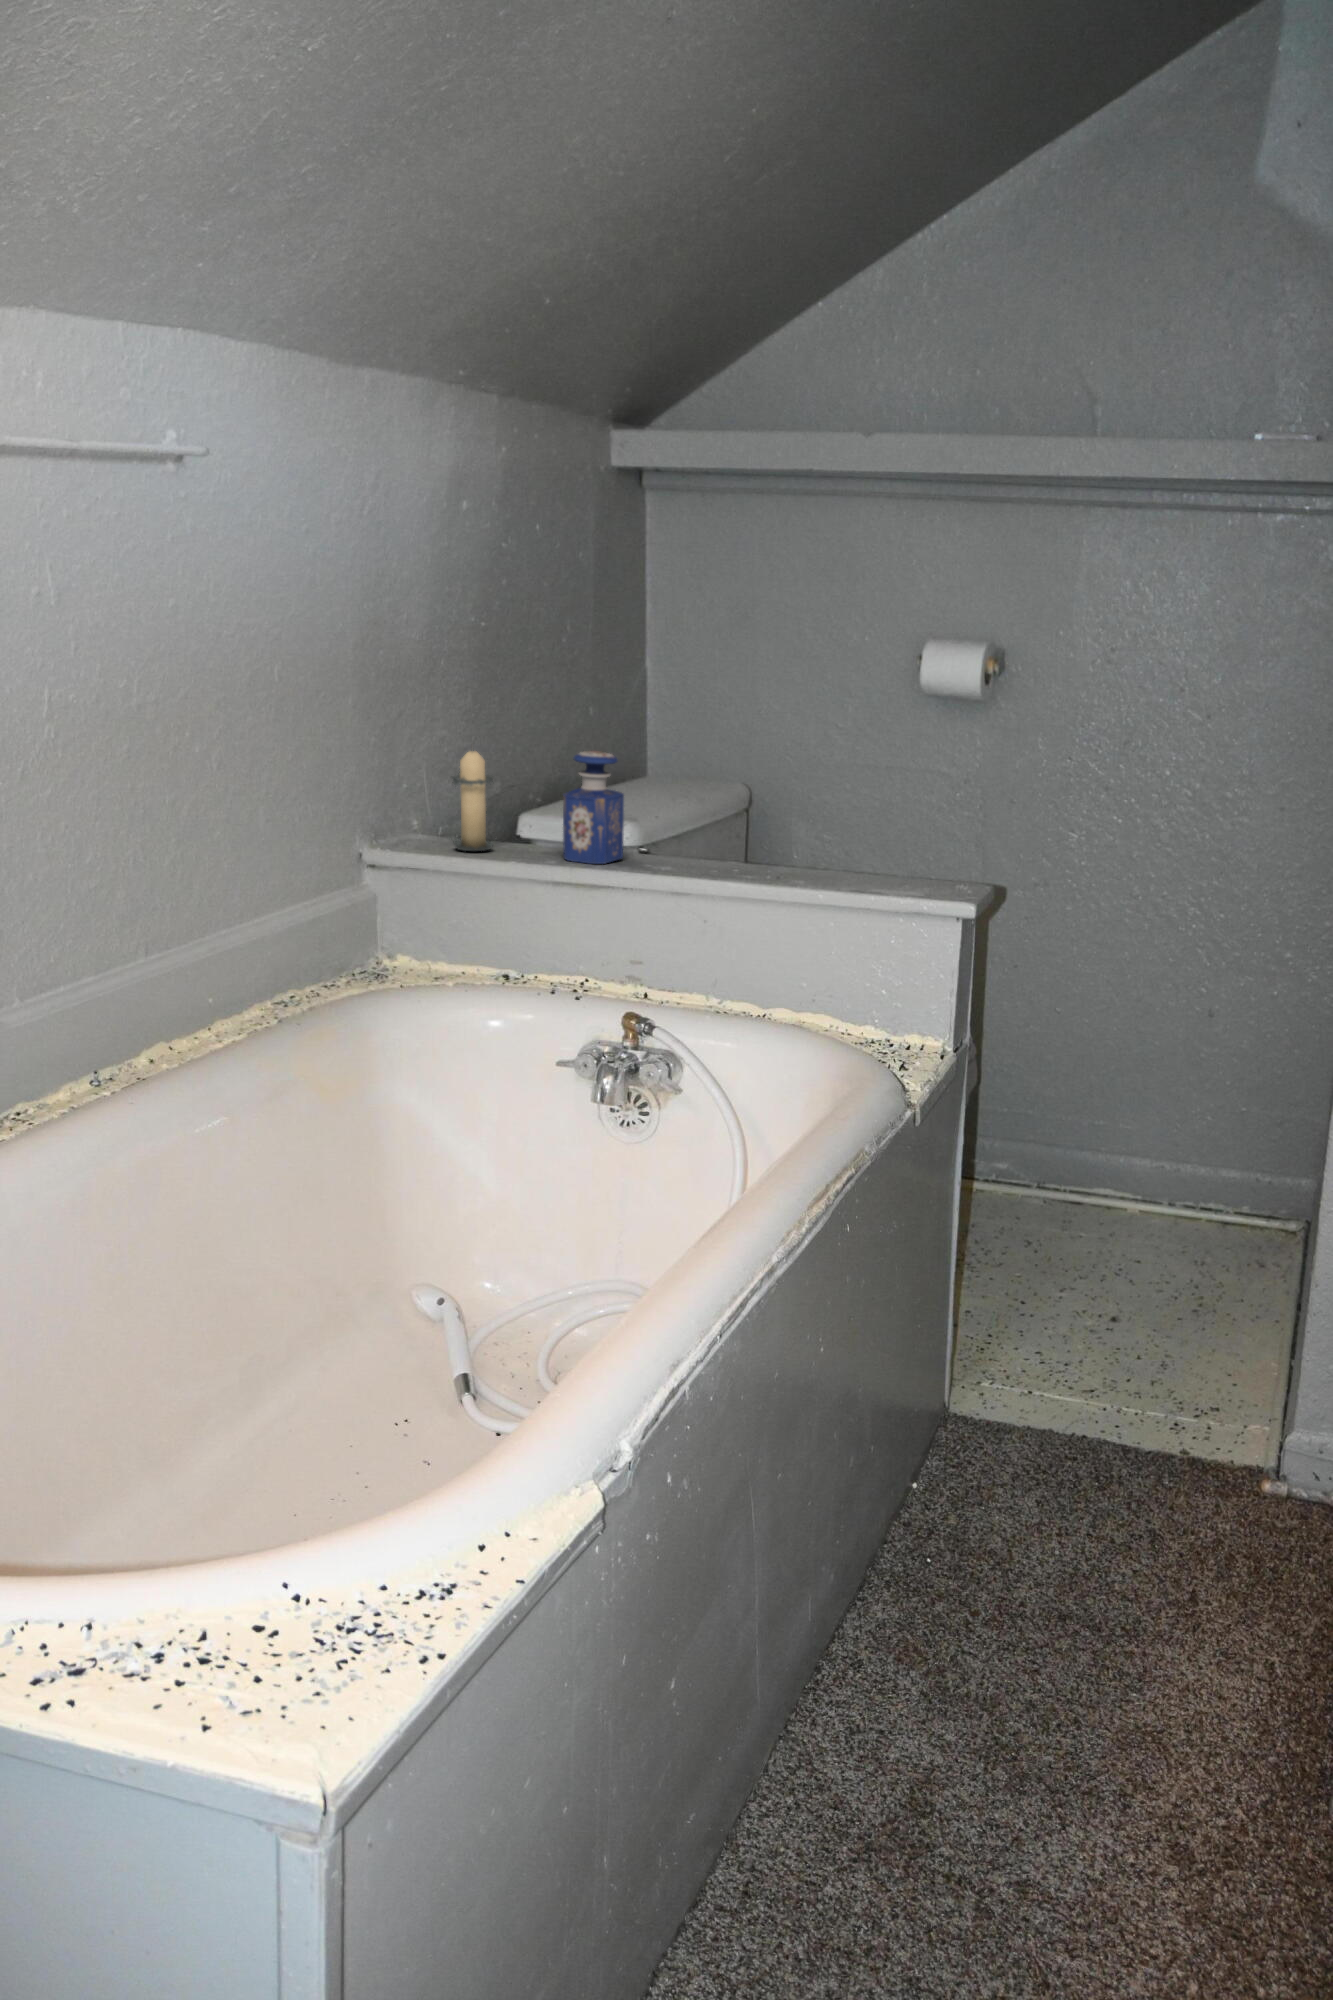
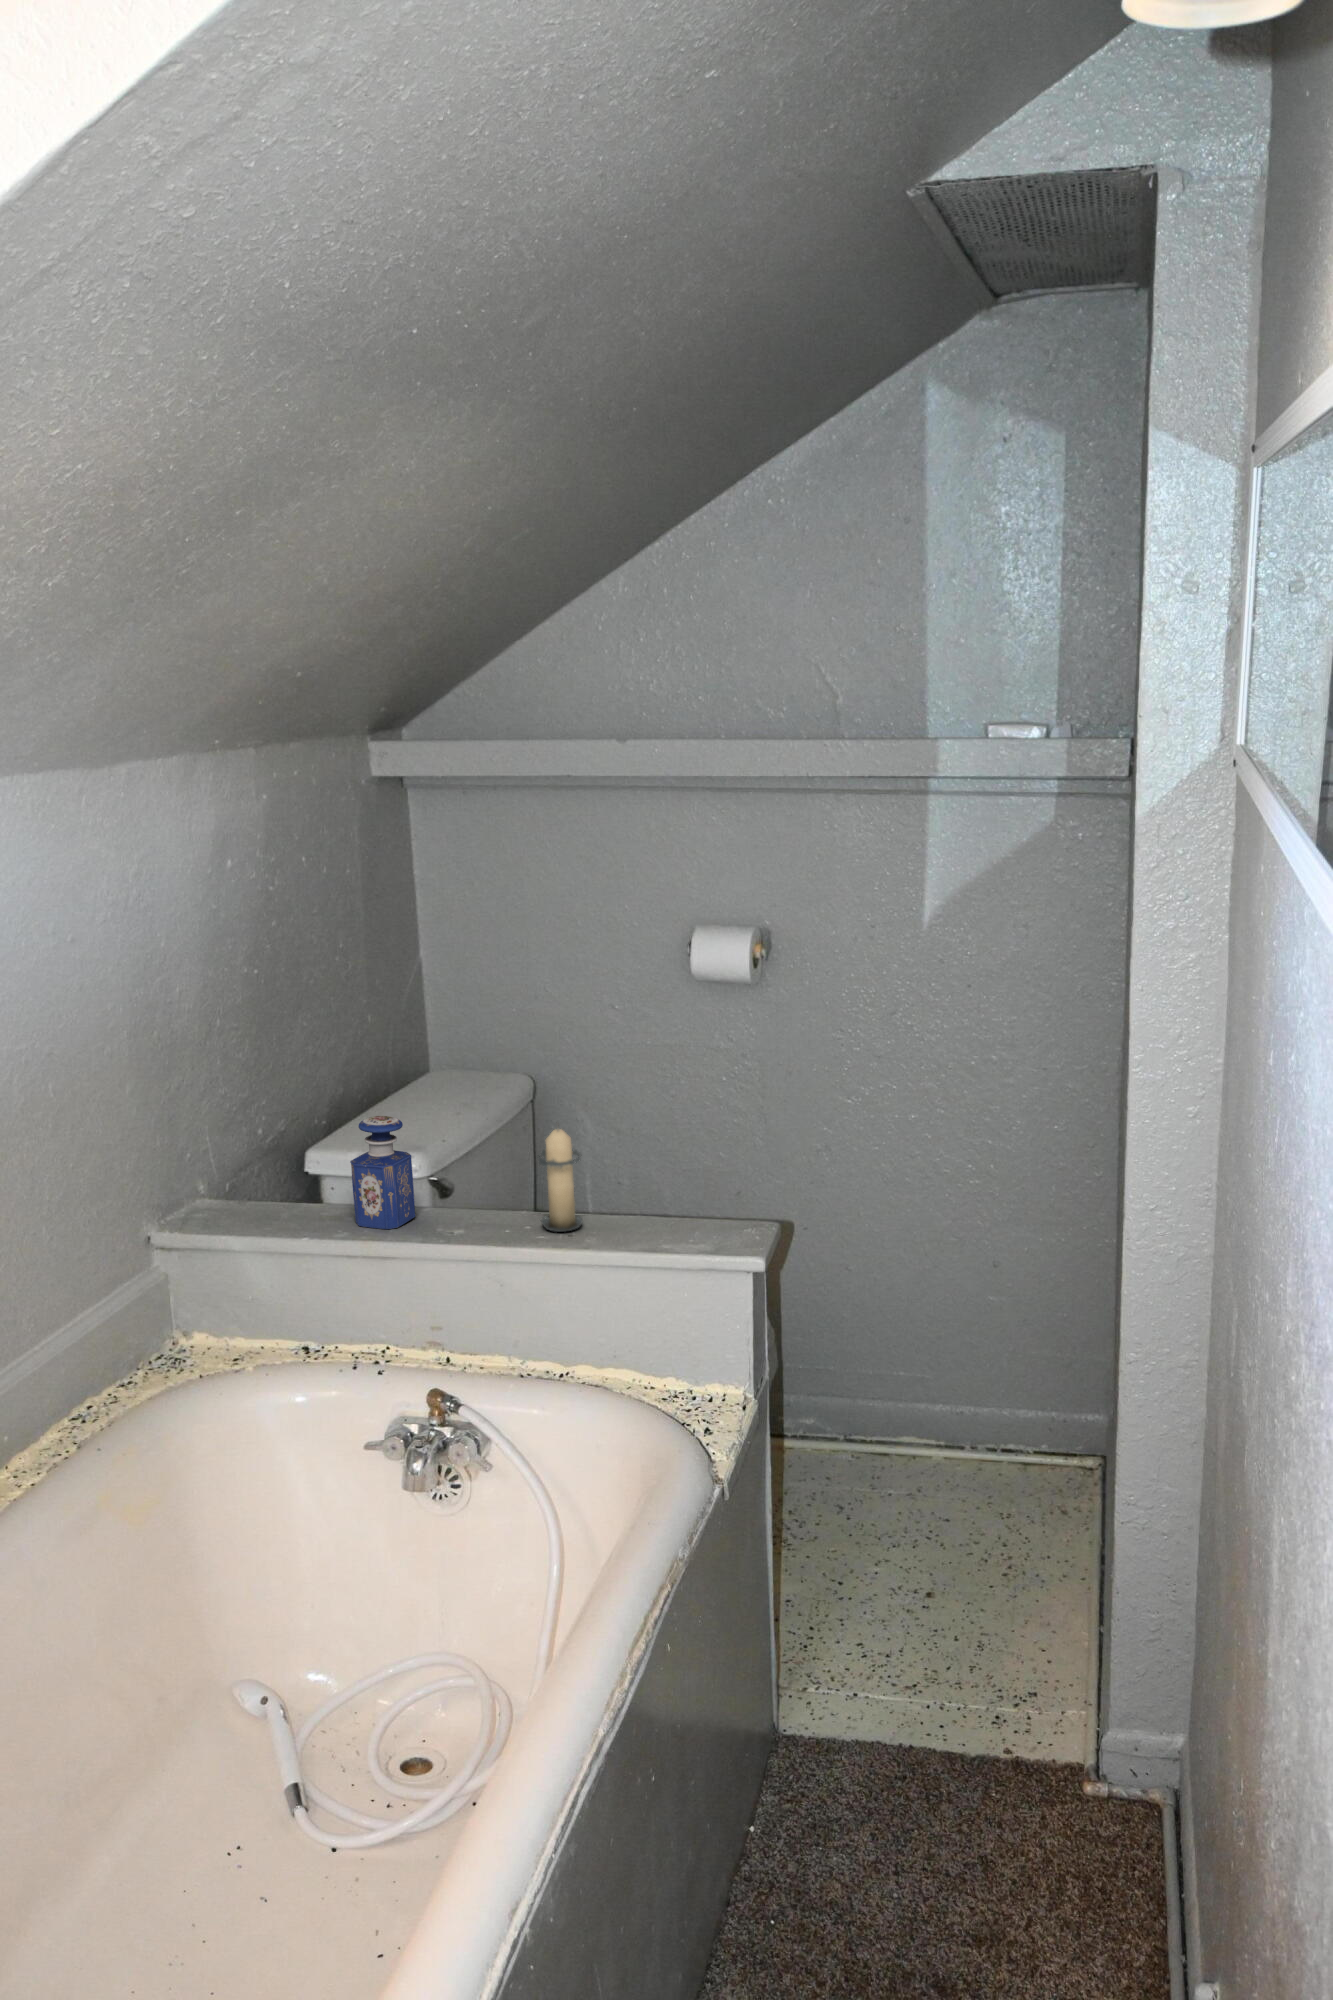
candle: present [452,750,493,851] -> present [537,1125,582,1232]

